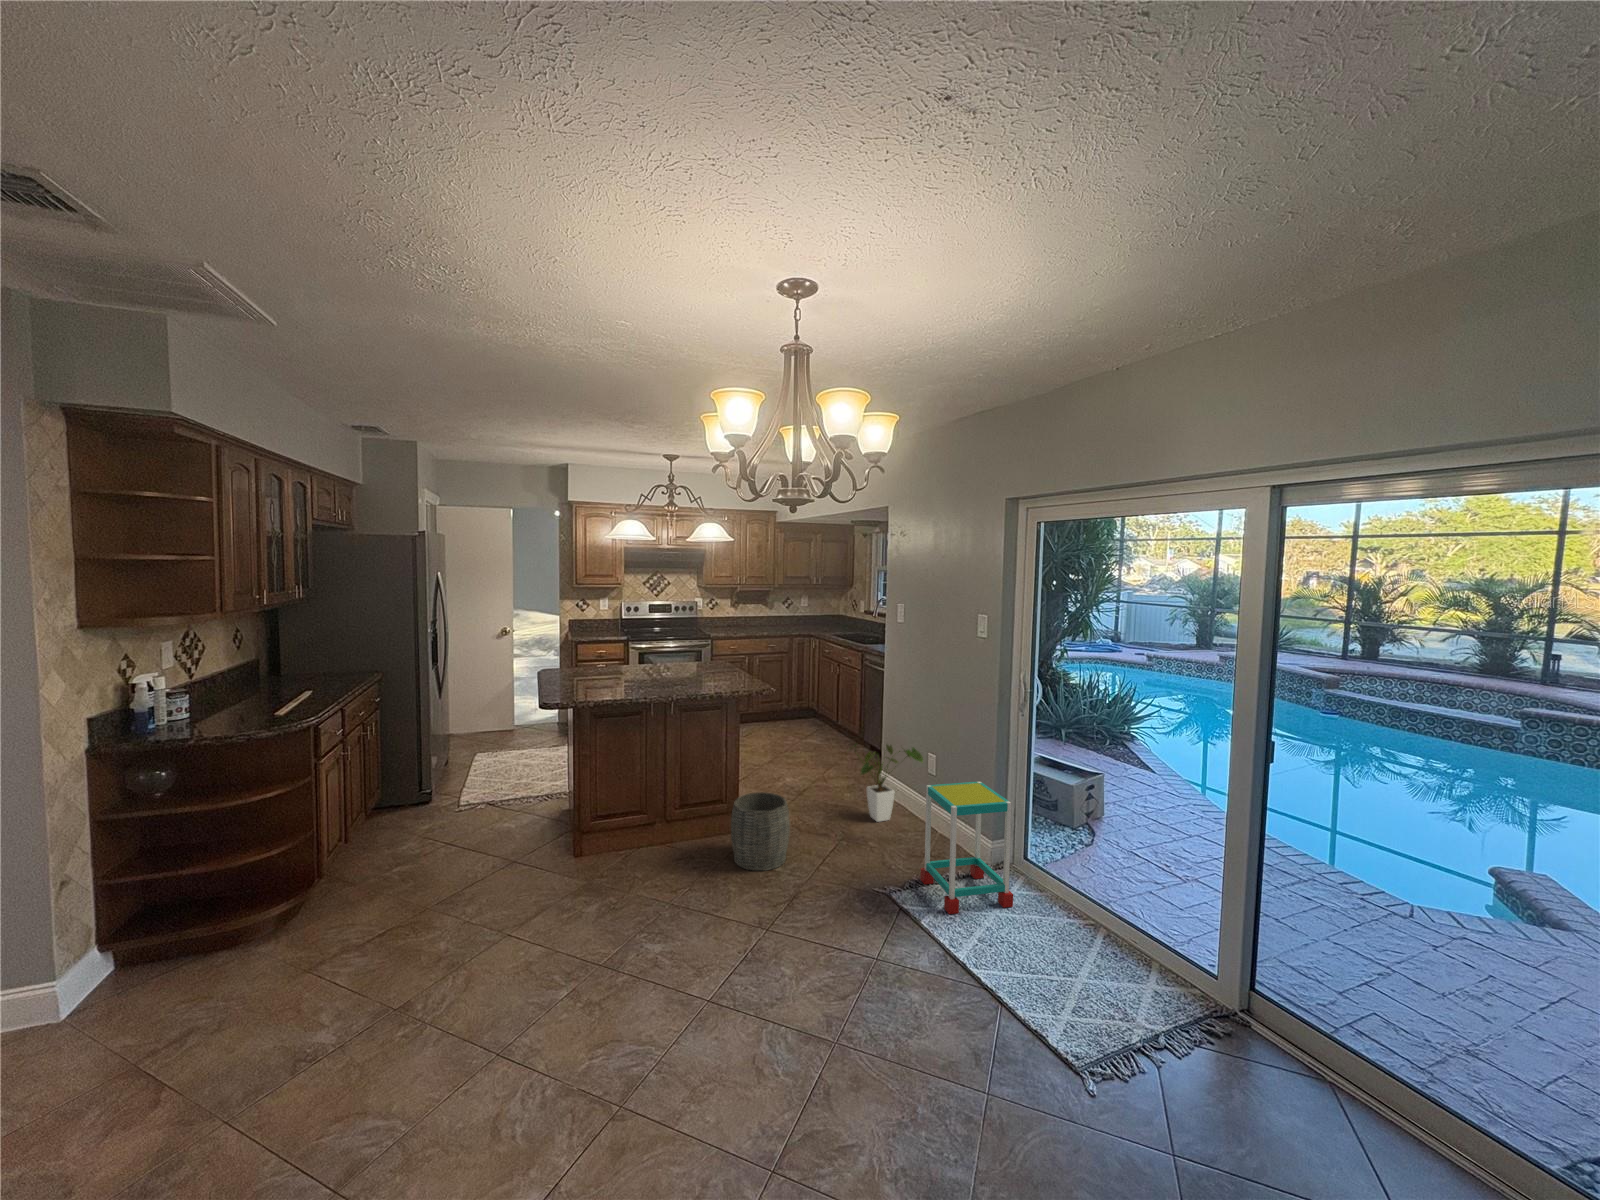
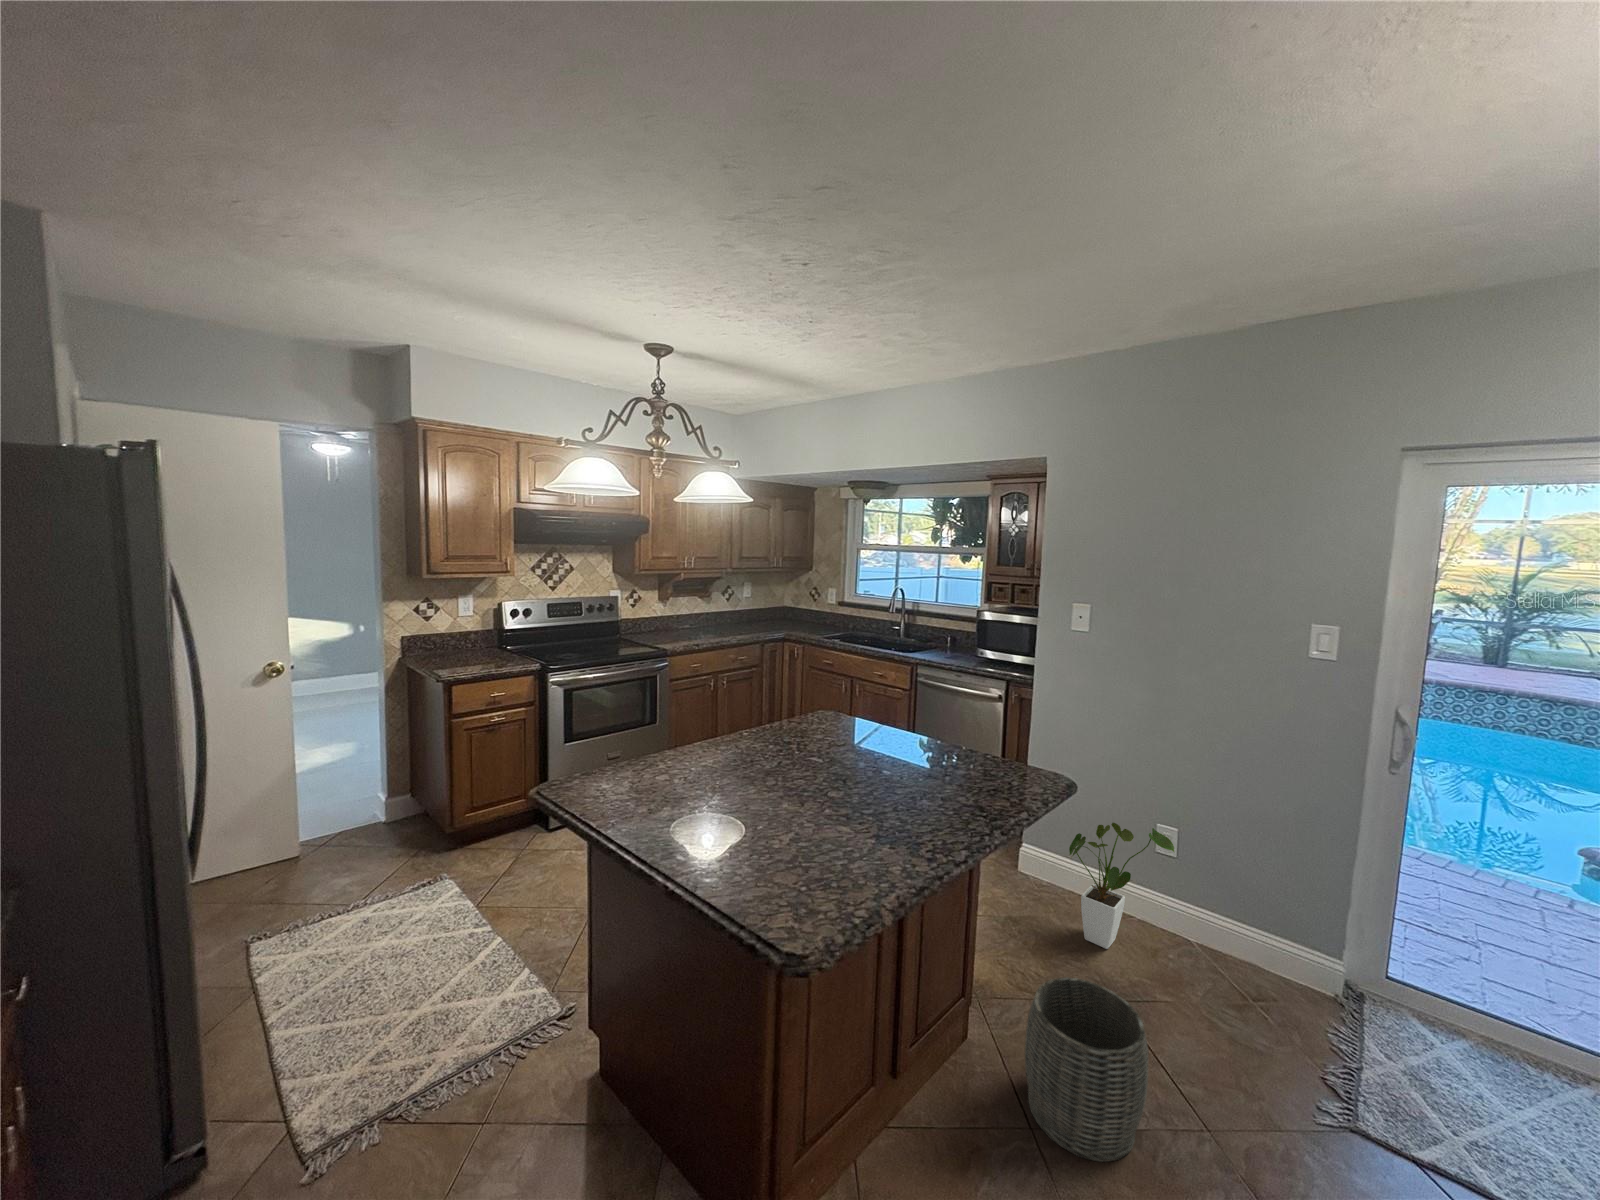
side table: present [920,782,1013,914] -> none [1329,898,1516,1164]

